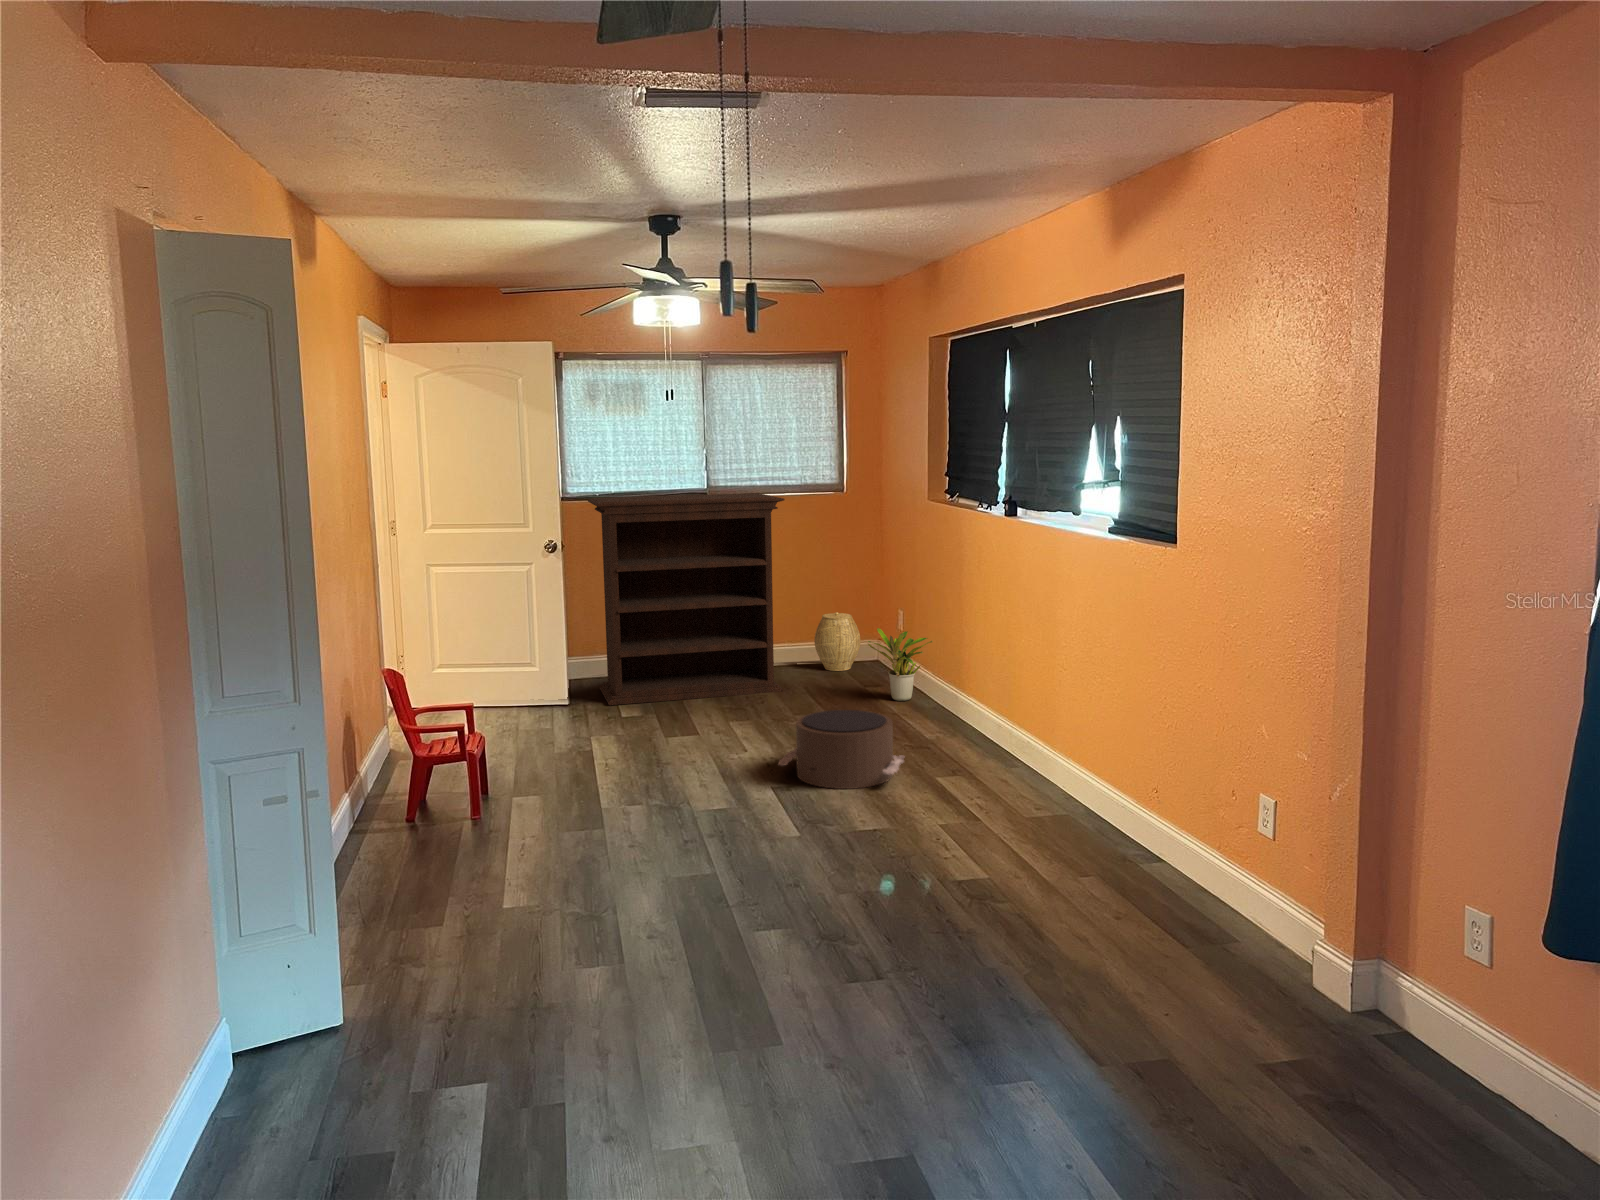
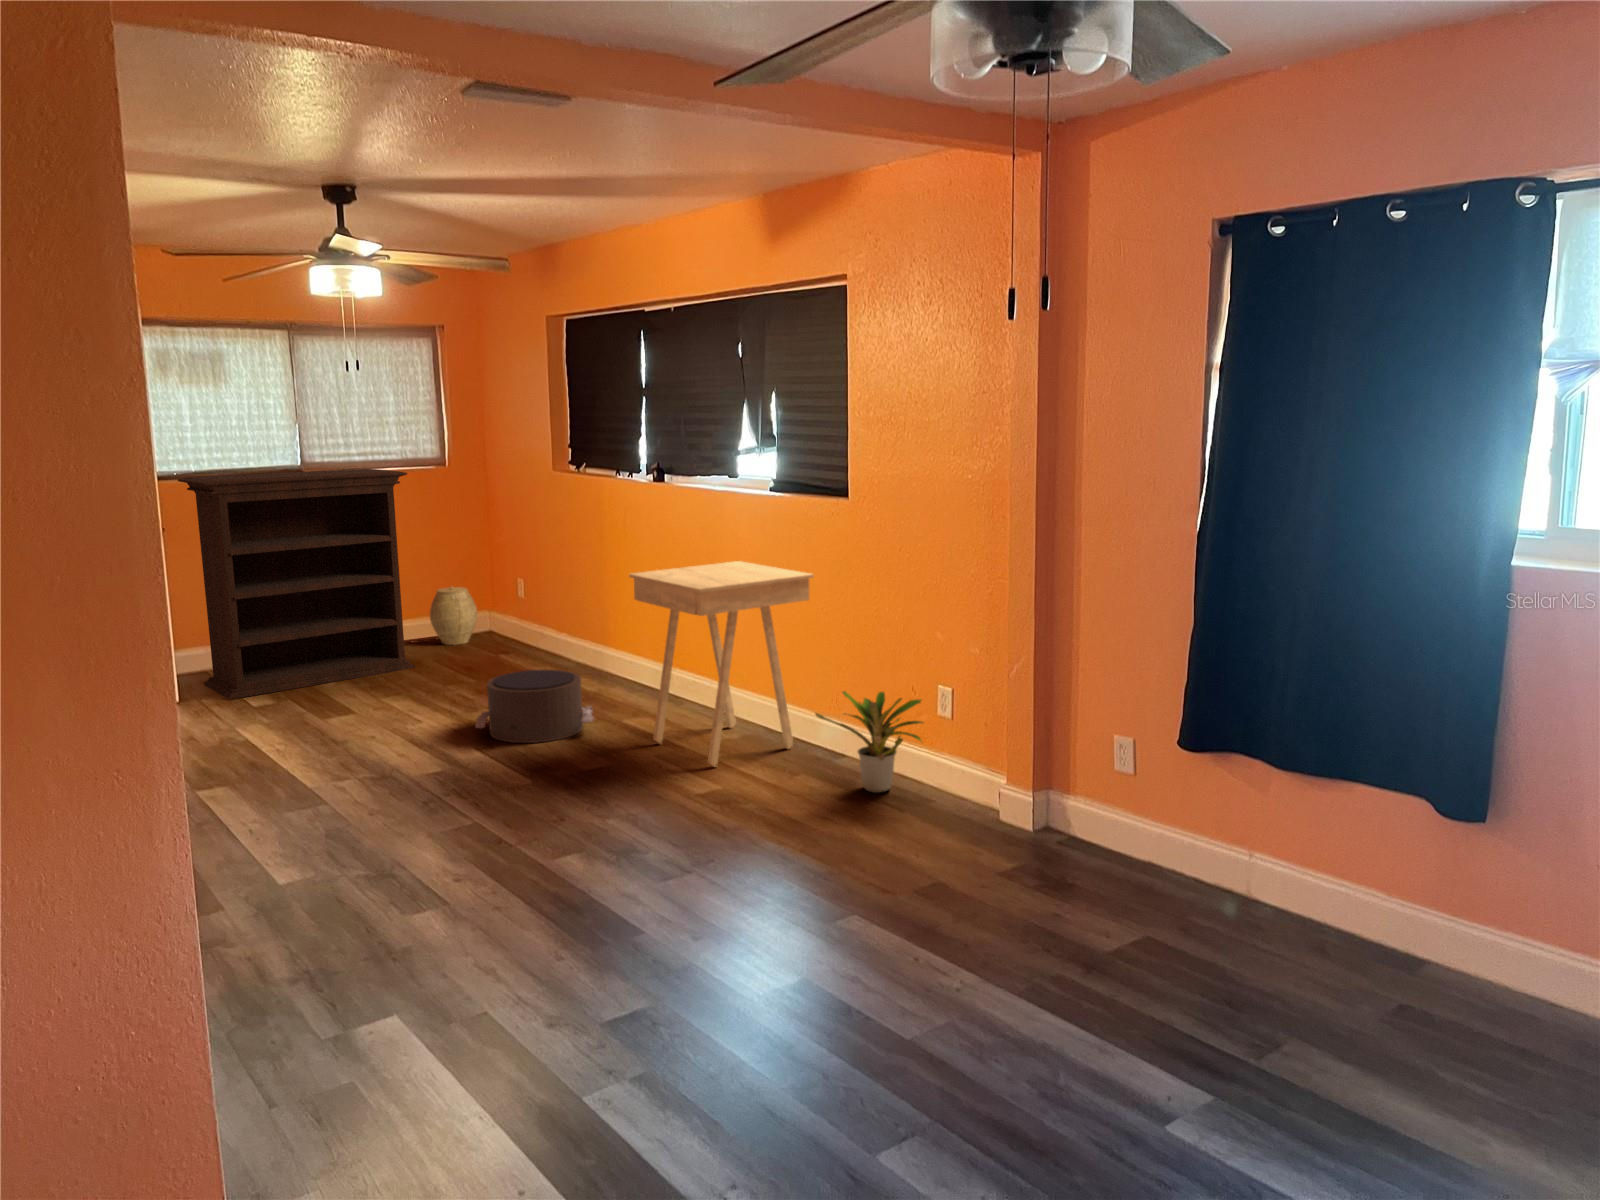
side table: none [930,611,1136,848] -> present [629,561,814,767]
potted plant: present [868,628,933,701] -> present [816,691,924,793]

